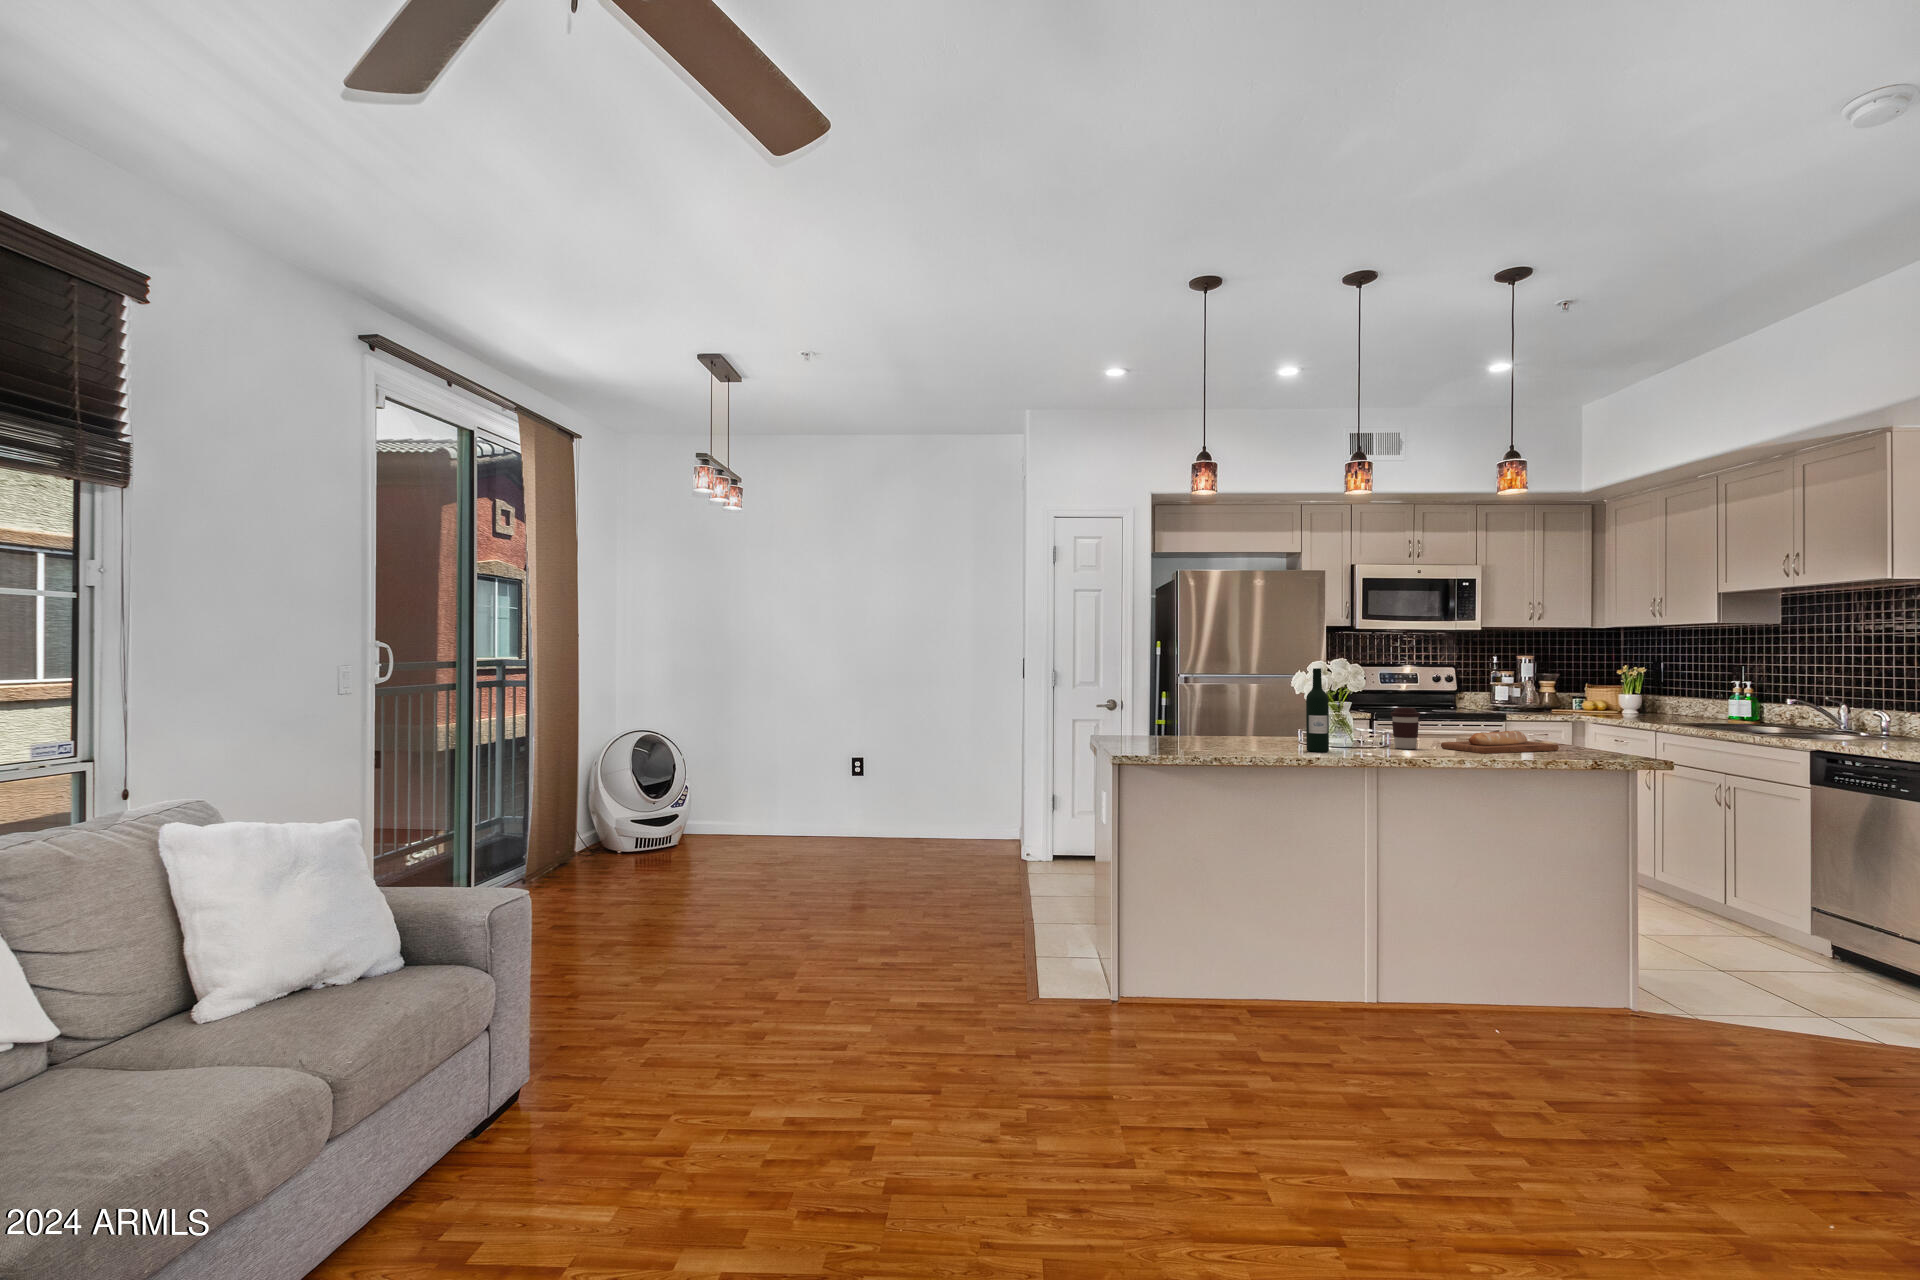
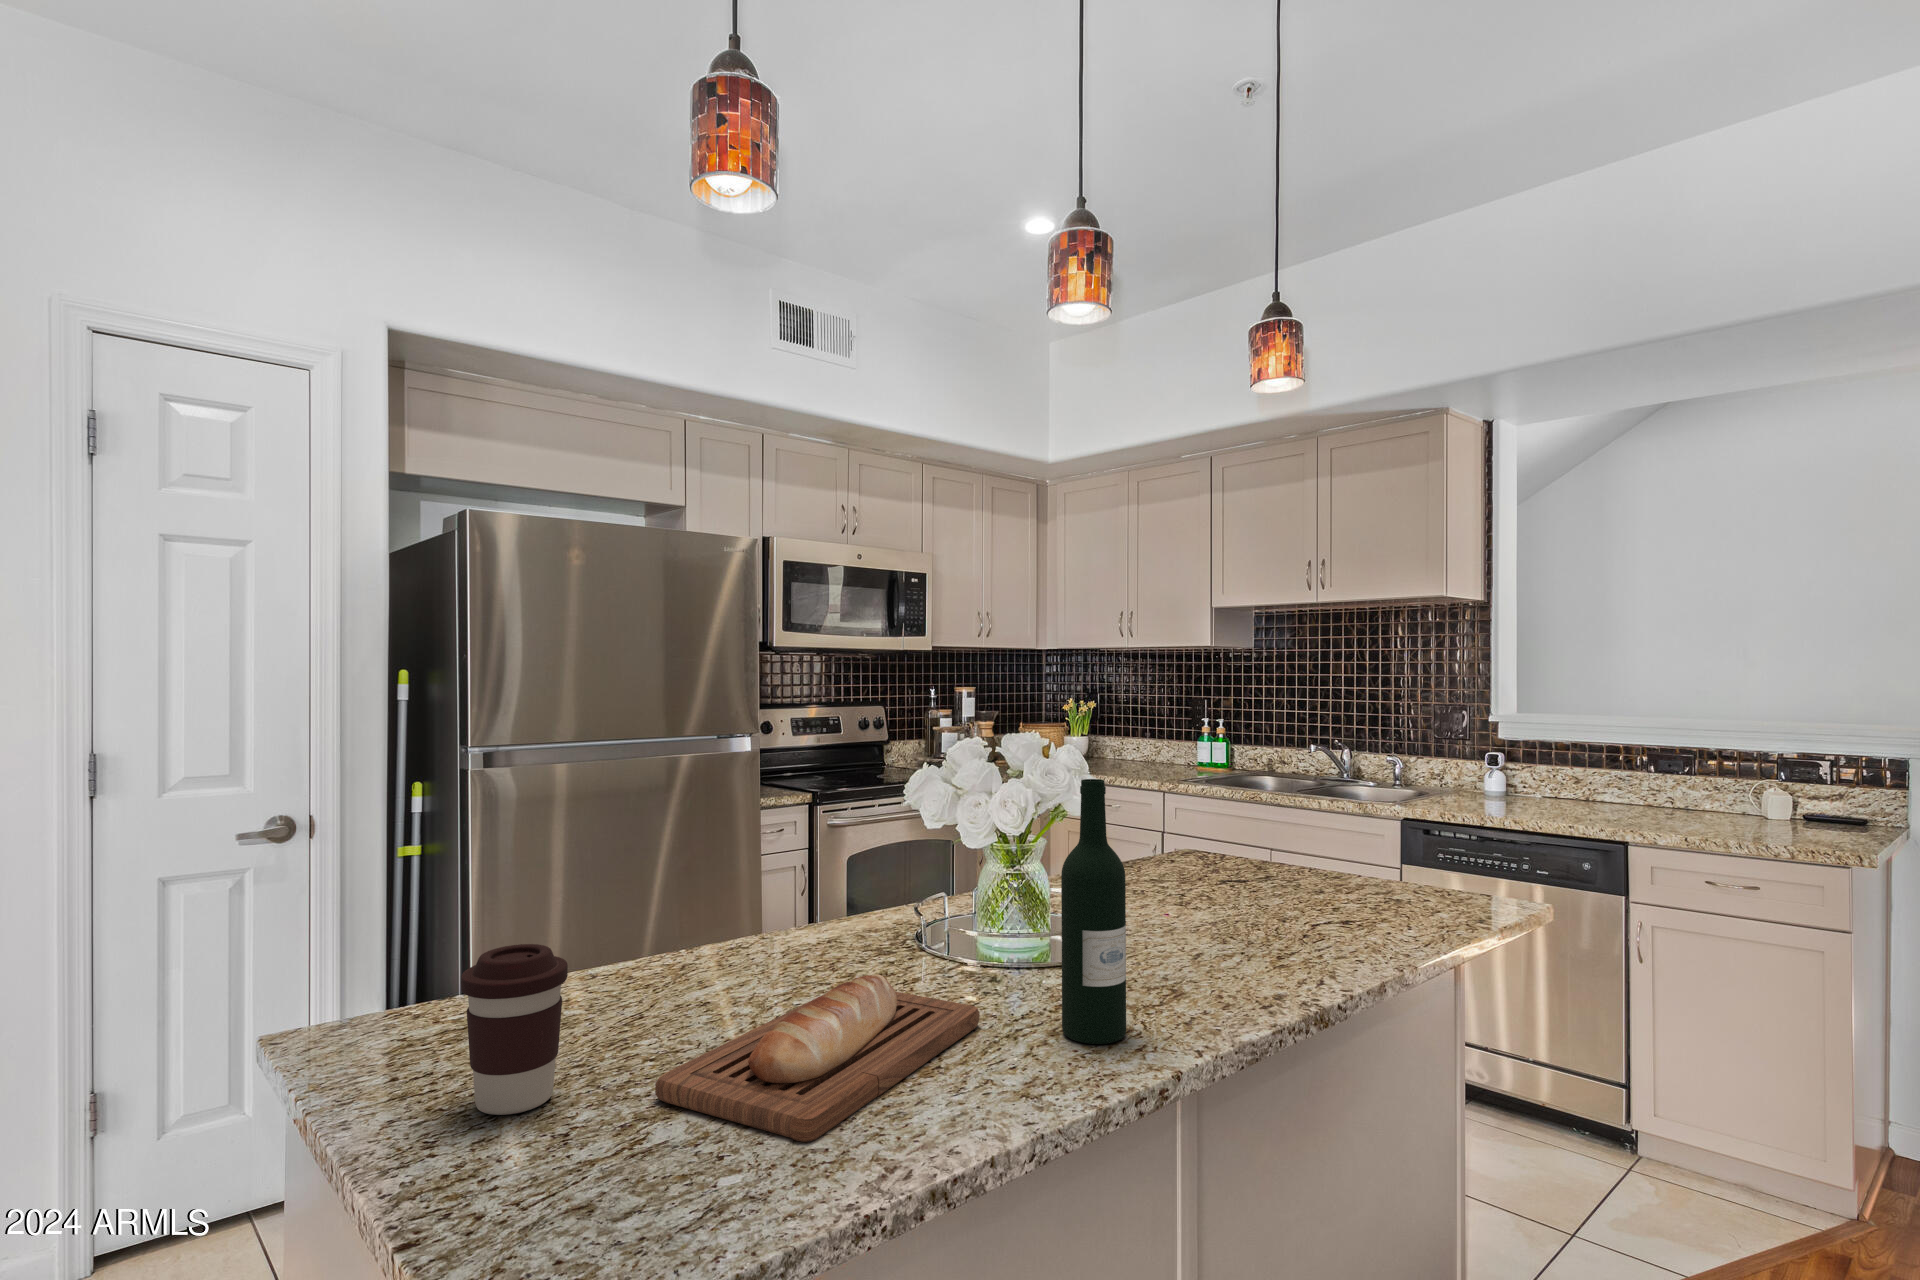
coffee cup: present [1391,708,1420,749] -> present [461,944,568,1115]
bread loaf: present [1441,731,1559,754] -> present [655,974,980,1142]

